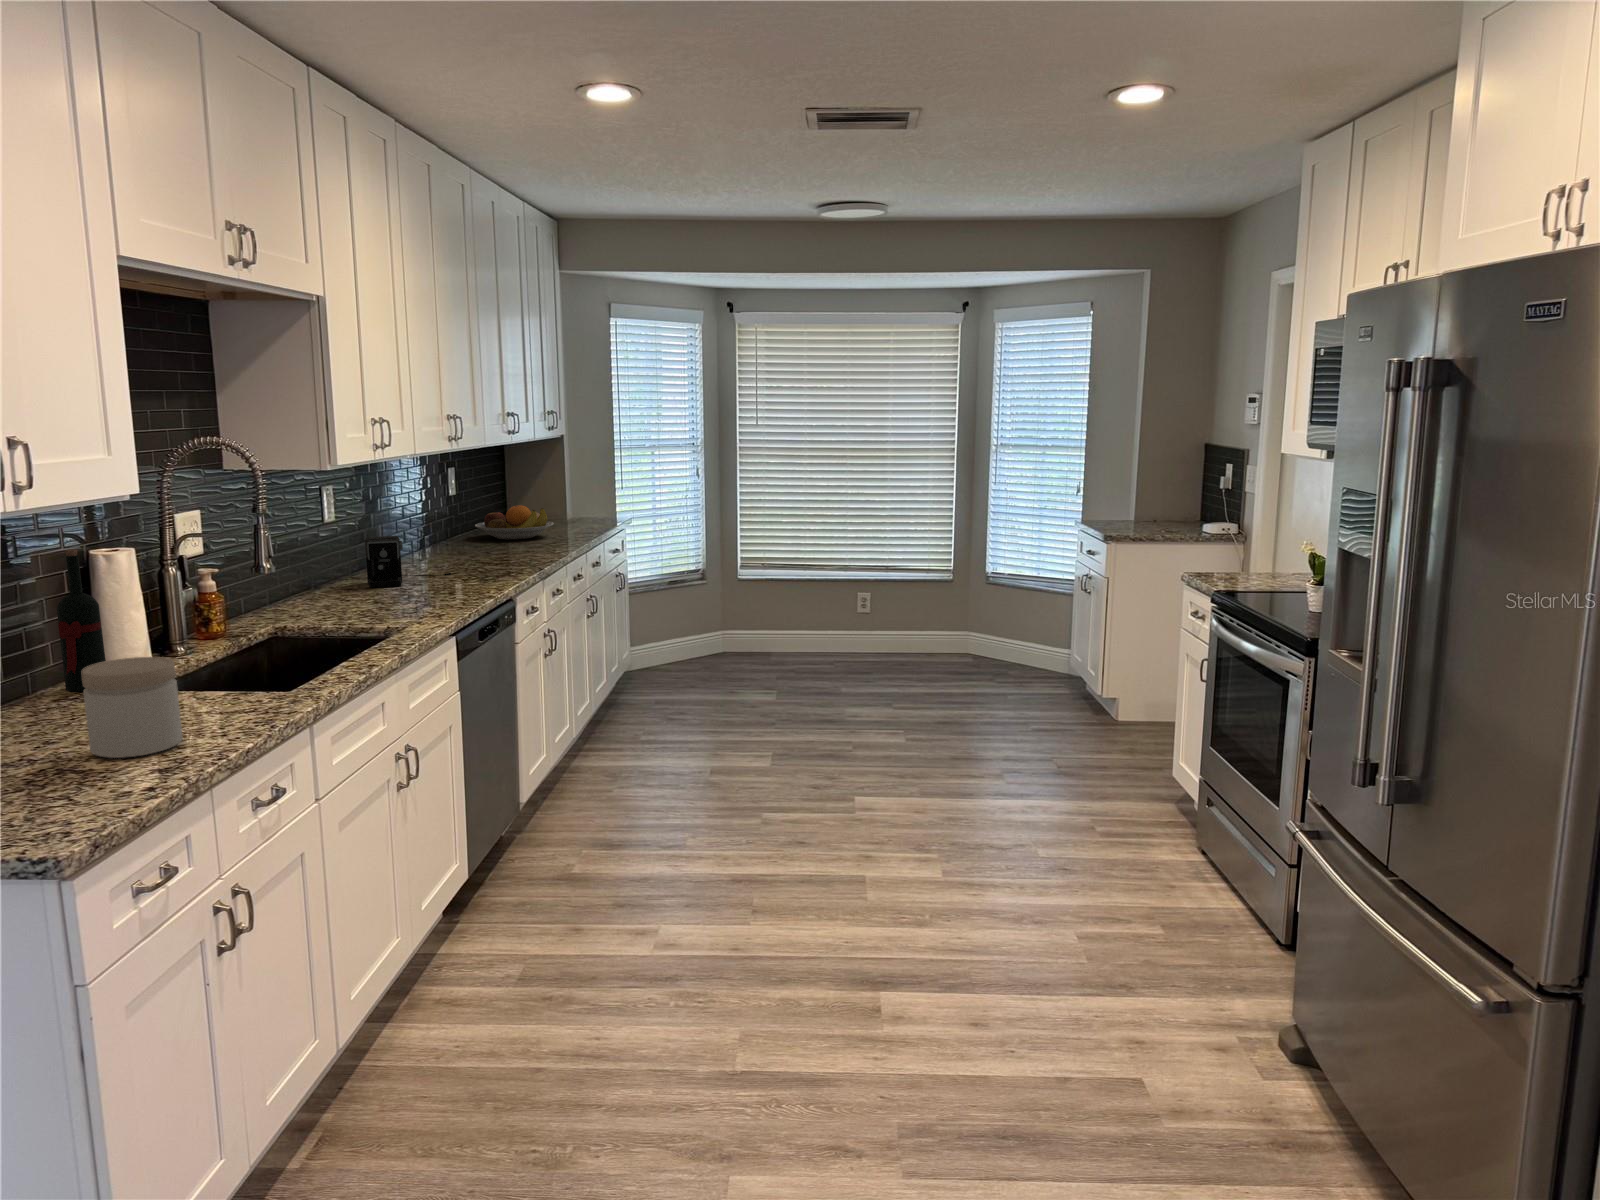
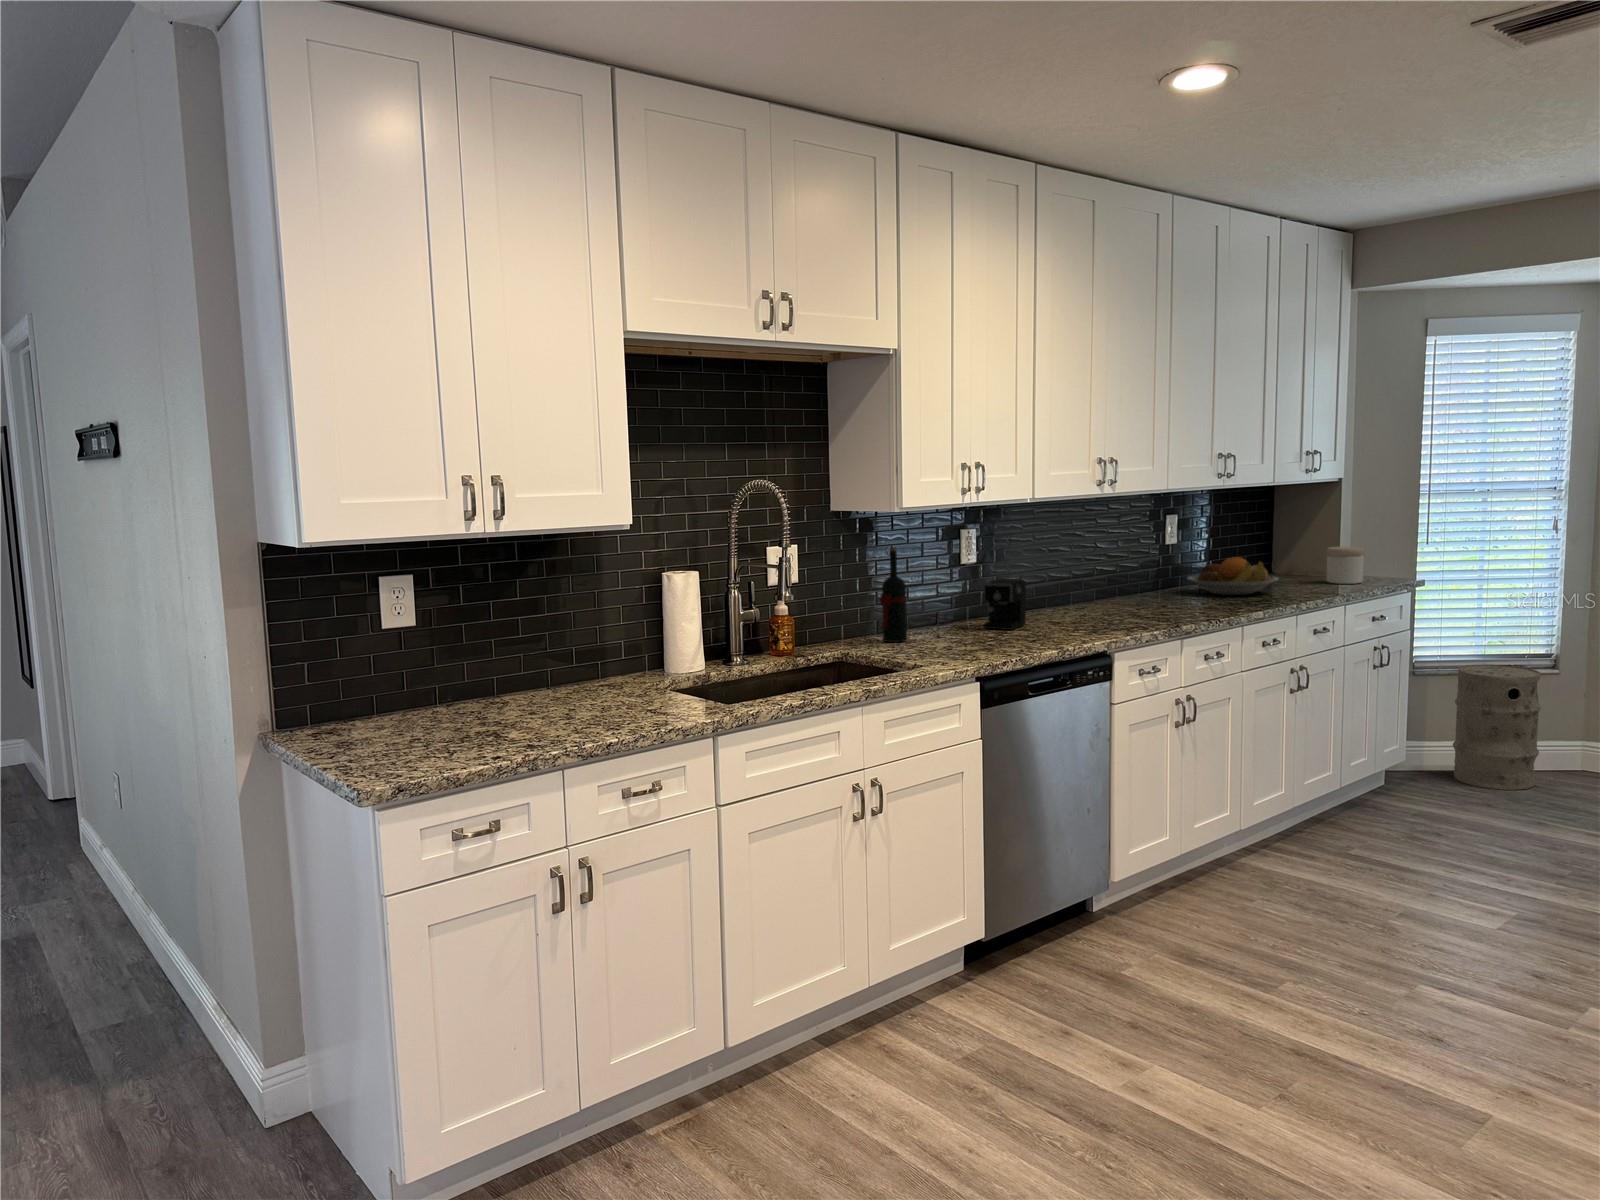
wine bottle: present [57,549,106,691] -> present [880,547,907,643]
trash can: none [651,581,707,676] -> present [1453,664,1541,790]
jar: present [82,657,182,758] -> present [1327,547,1364,584]

